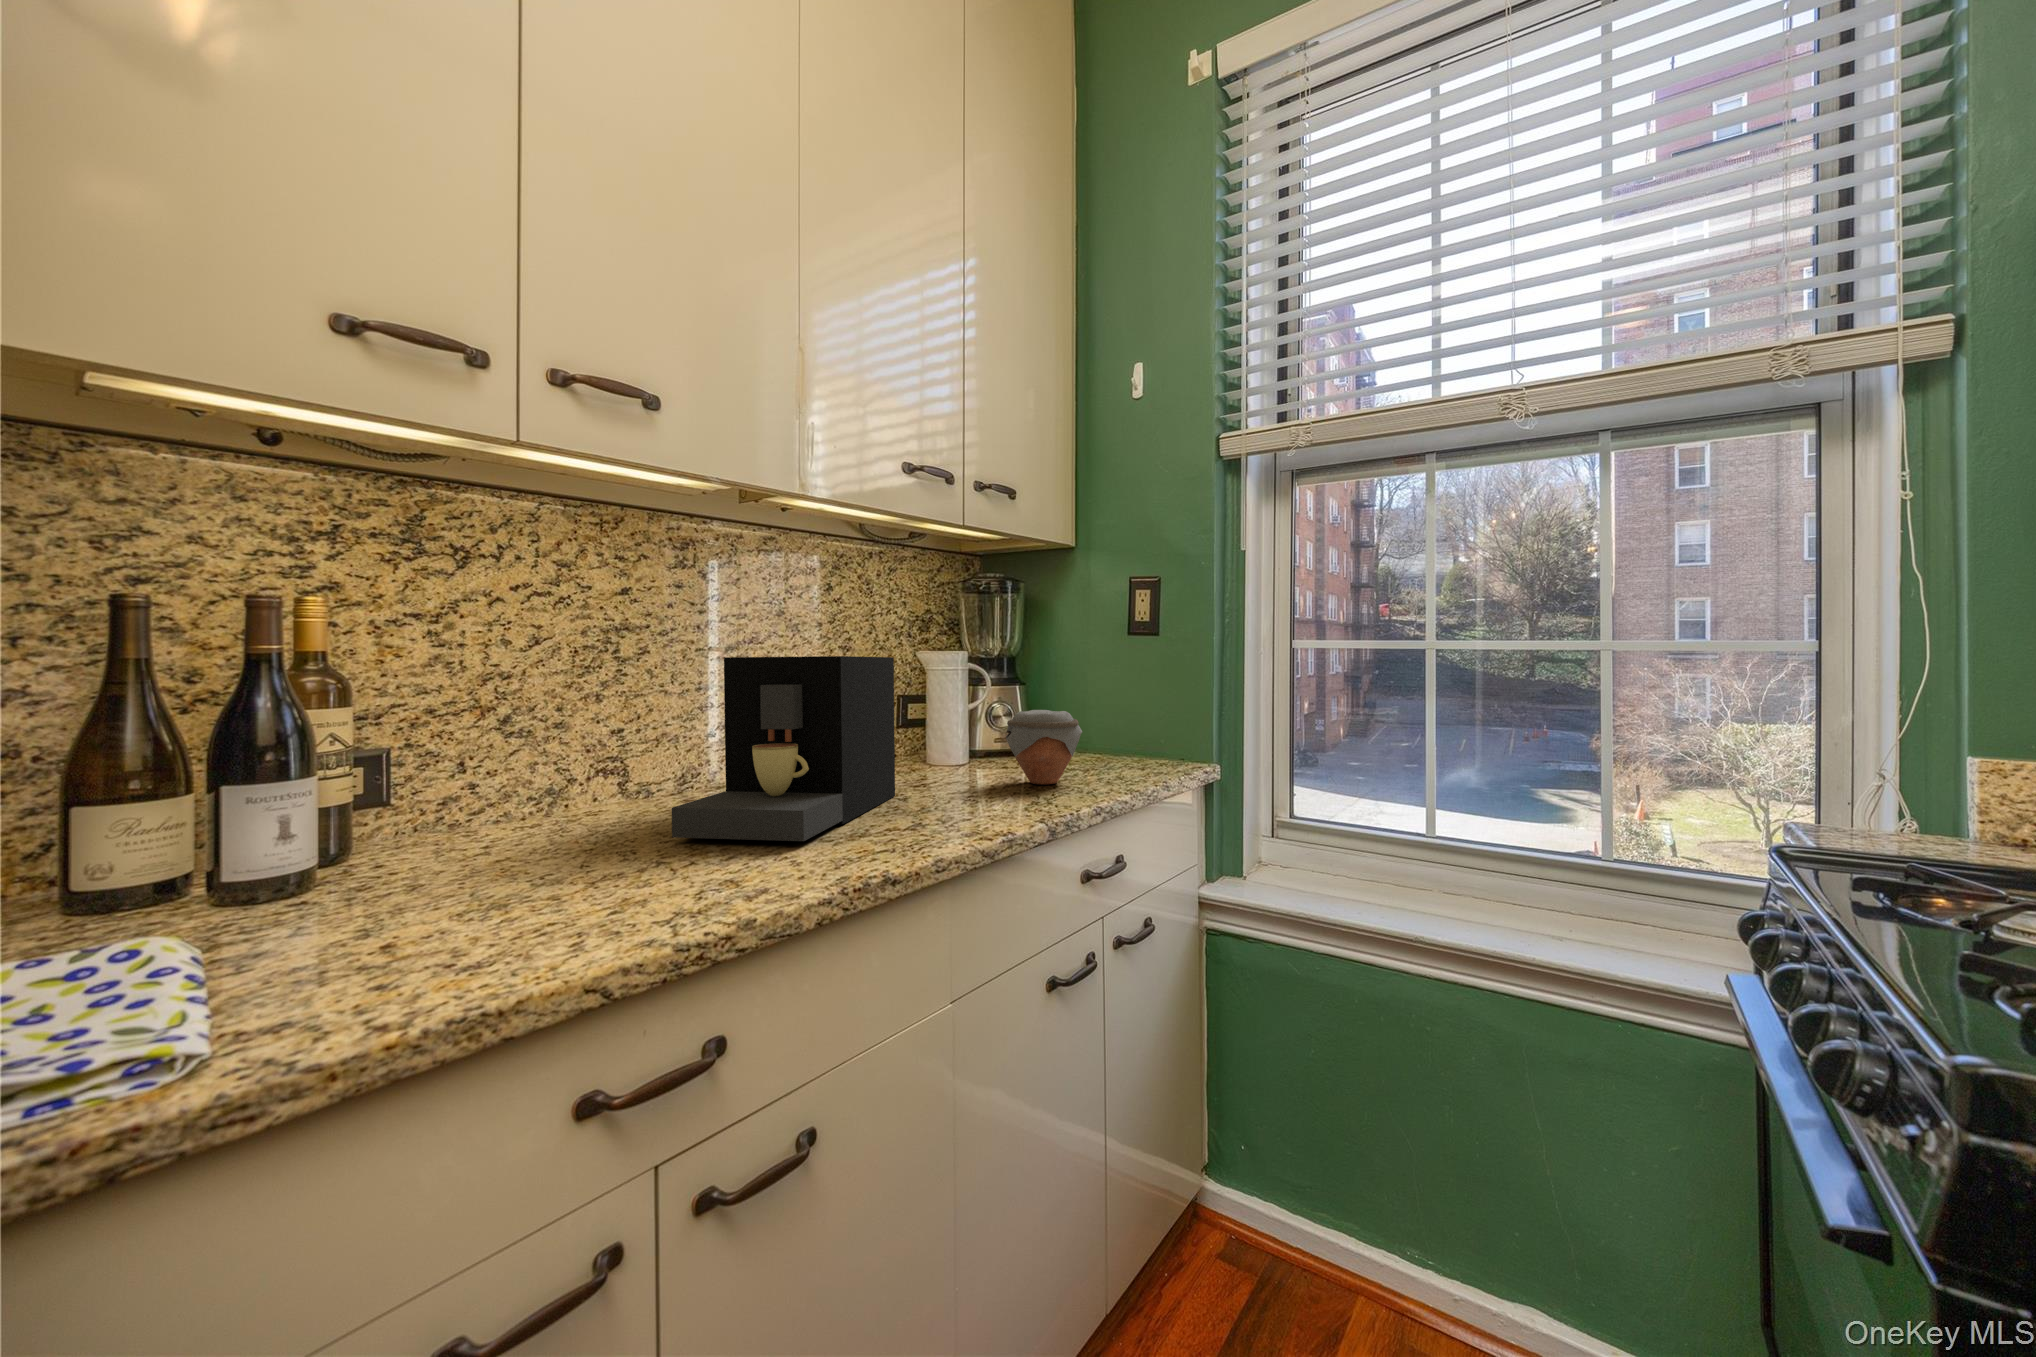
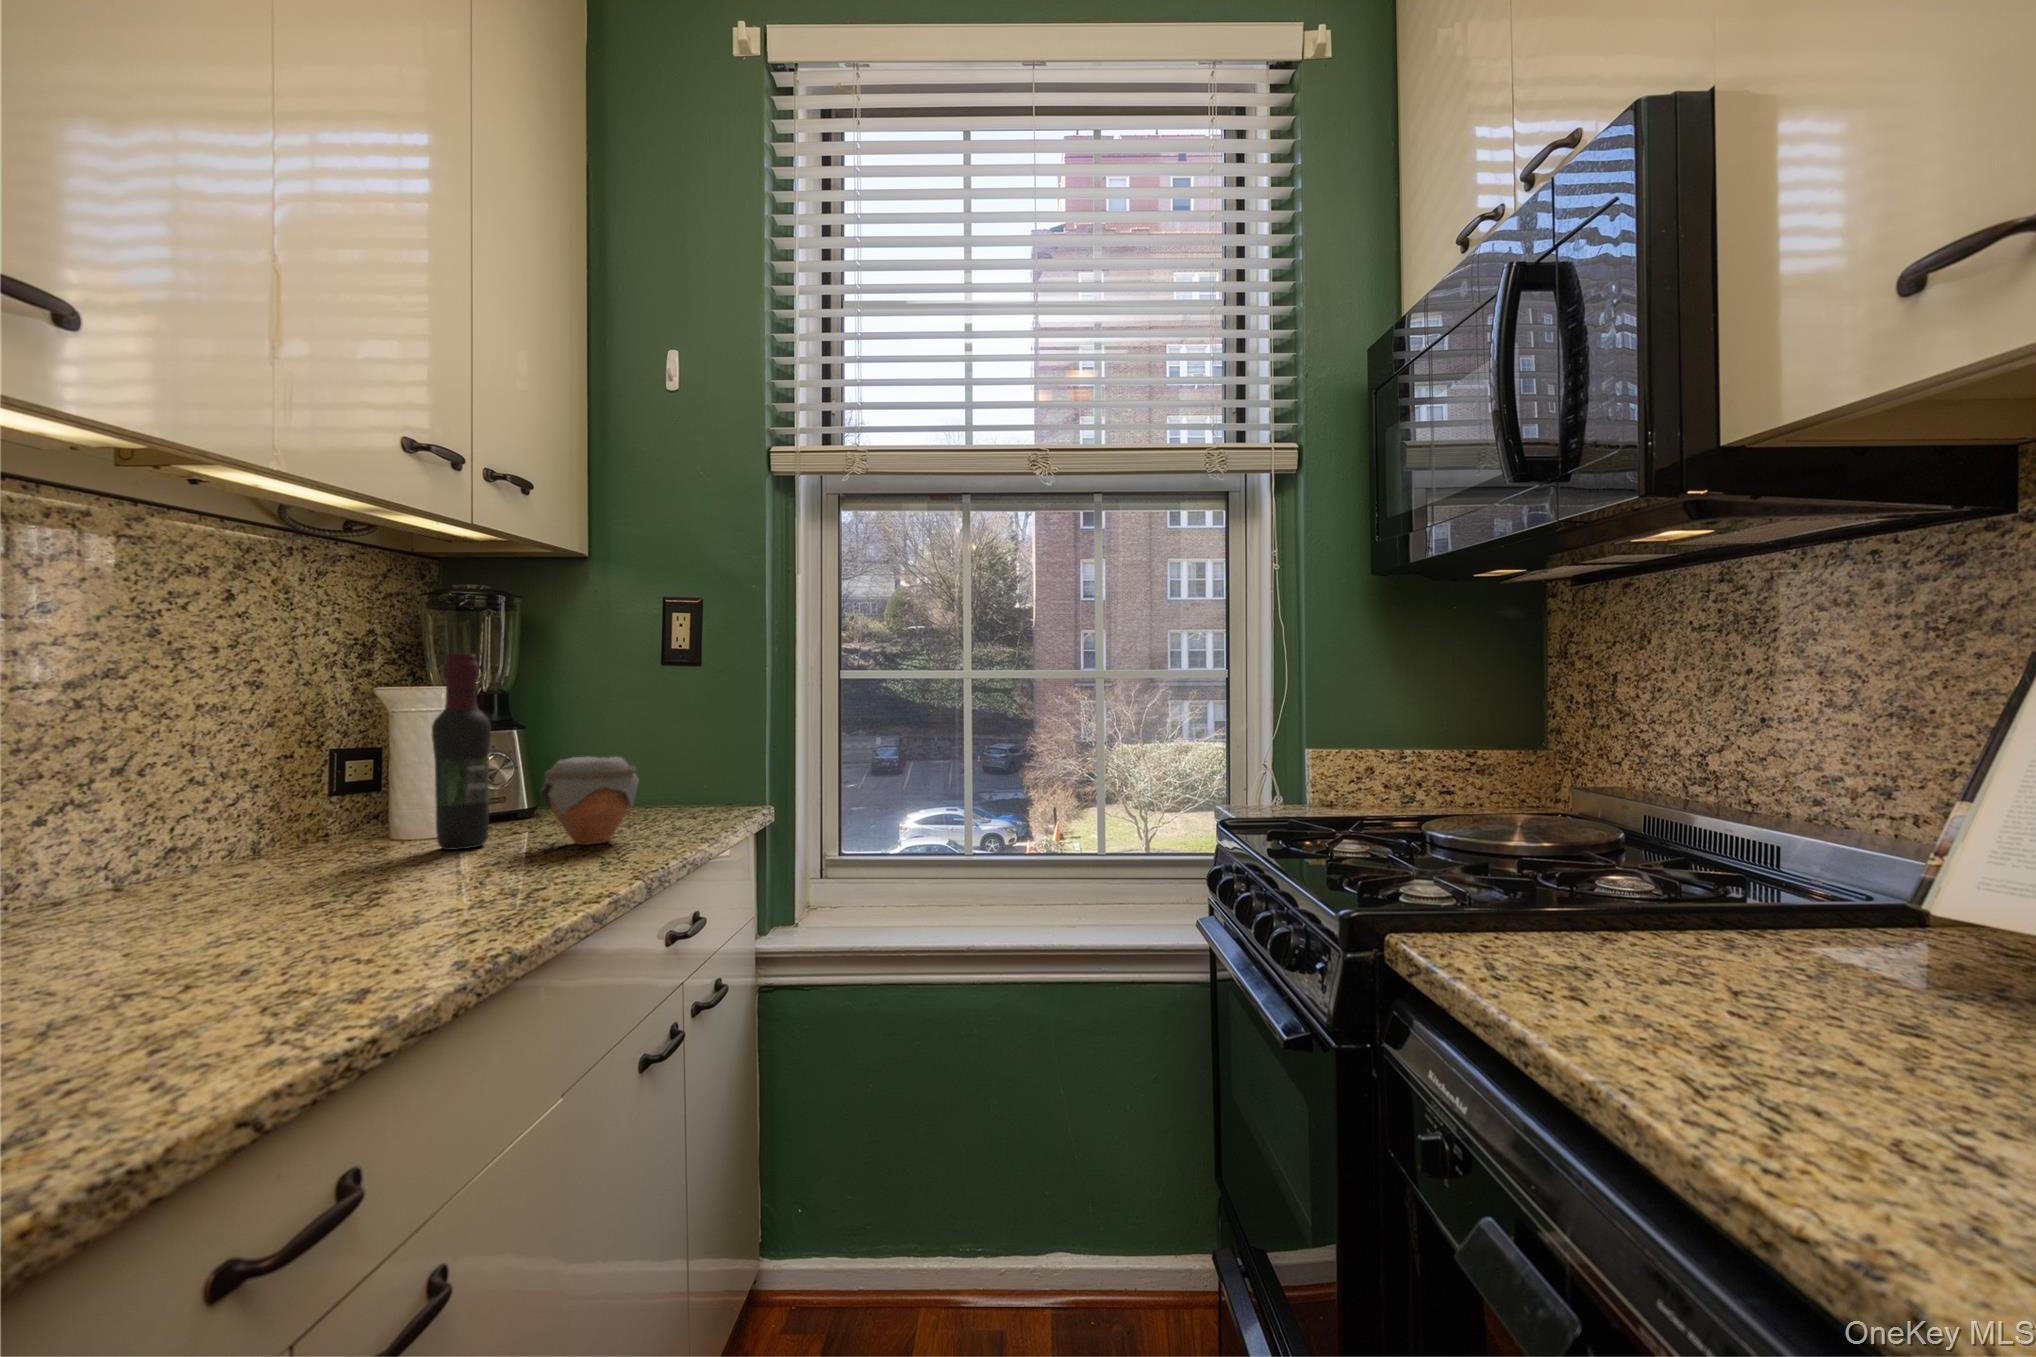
wine bottle: none [938,625,978,777] -> present [432,654,491,850]
coffee maker: present [672,656,895,841] -> none [99,698,399,969]

